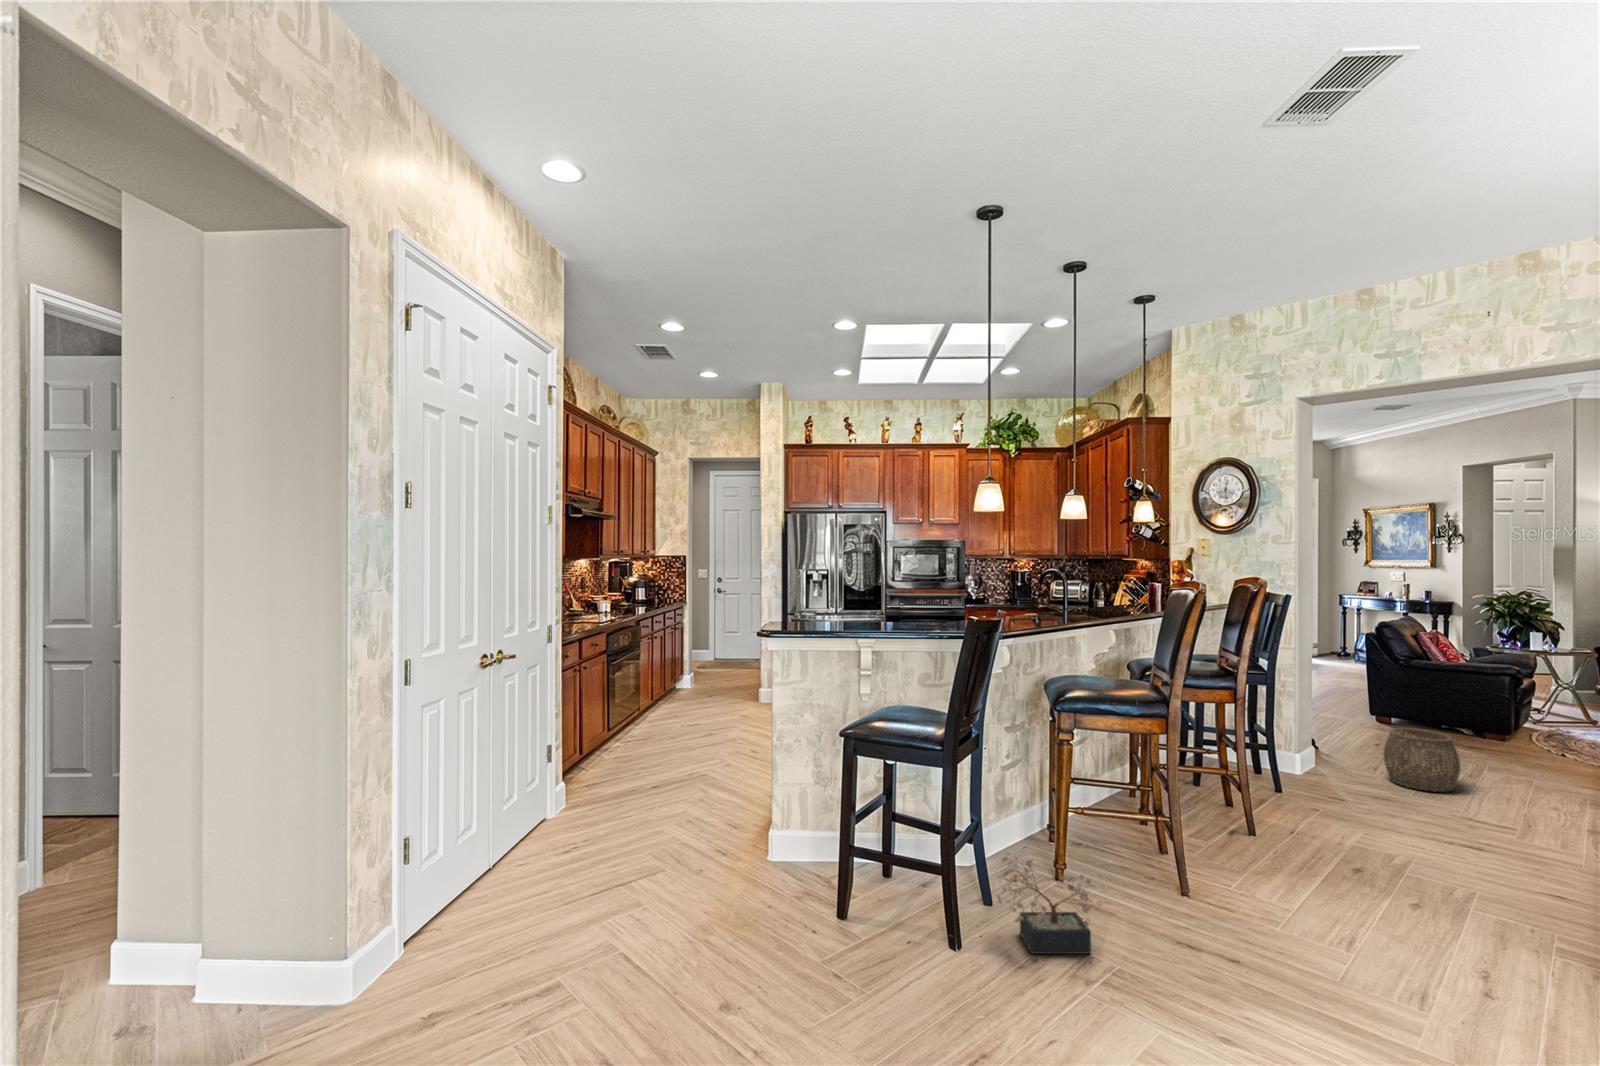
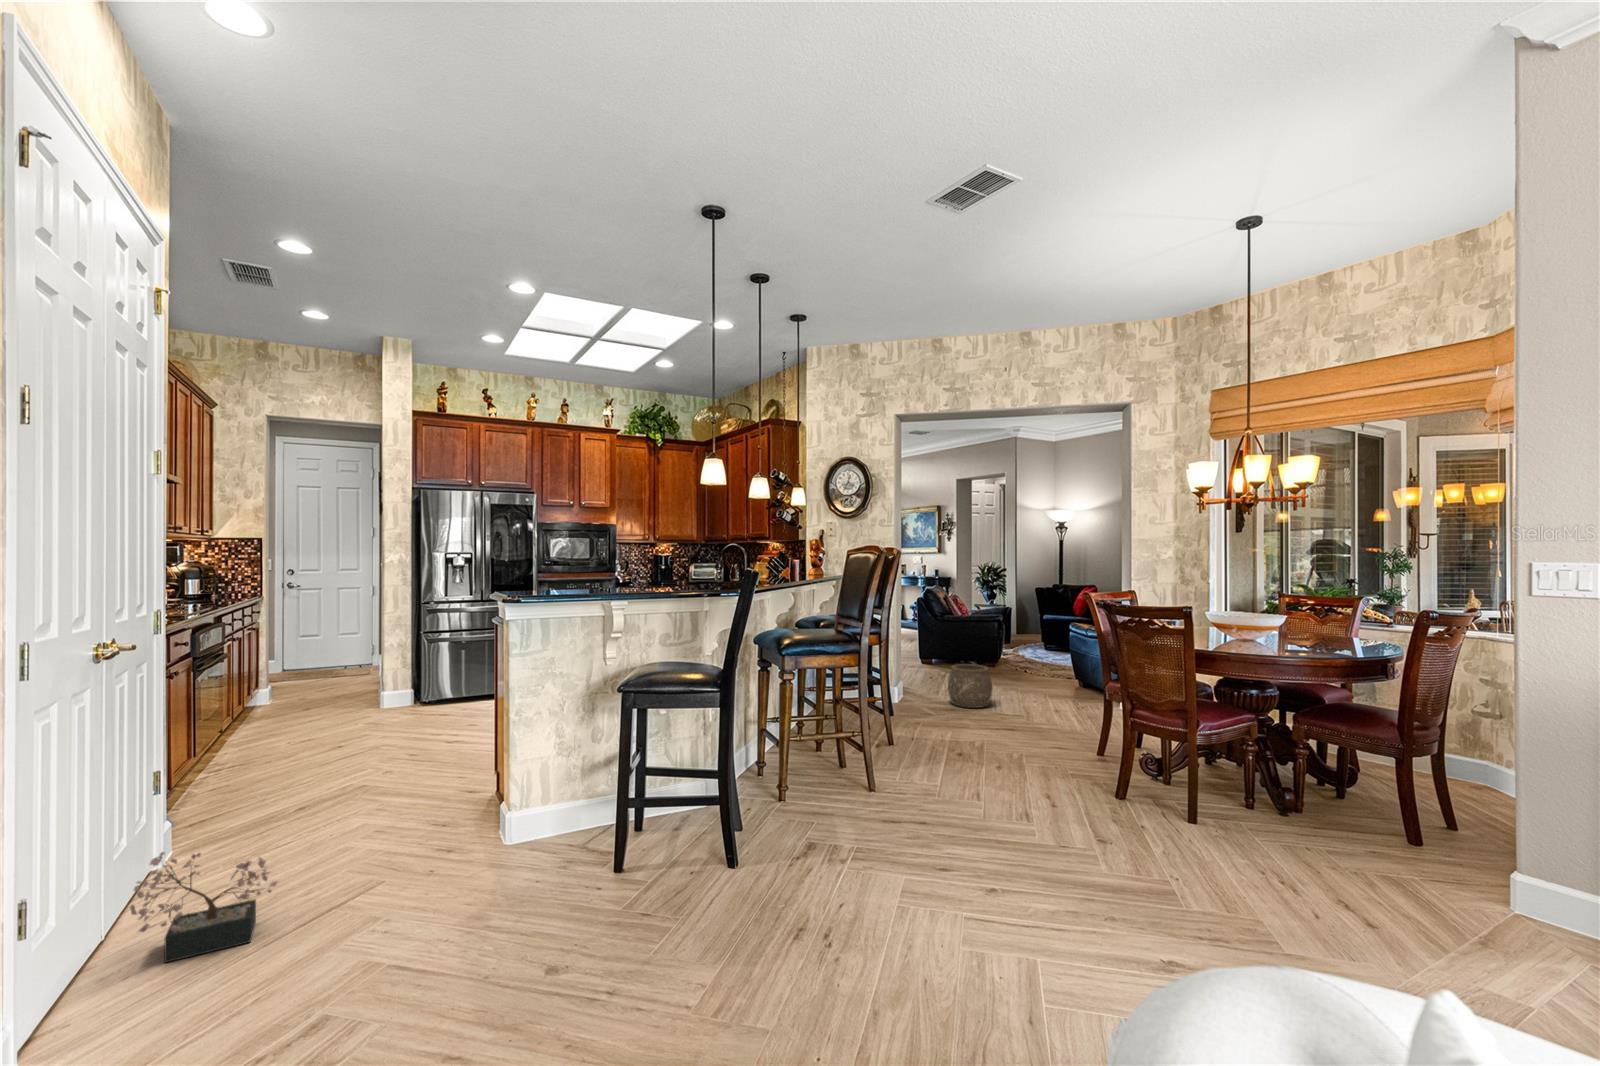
decorative plant: present [997,853,1102,954] -> present [130,852,277,963]

